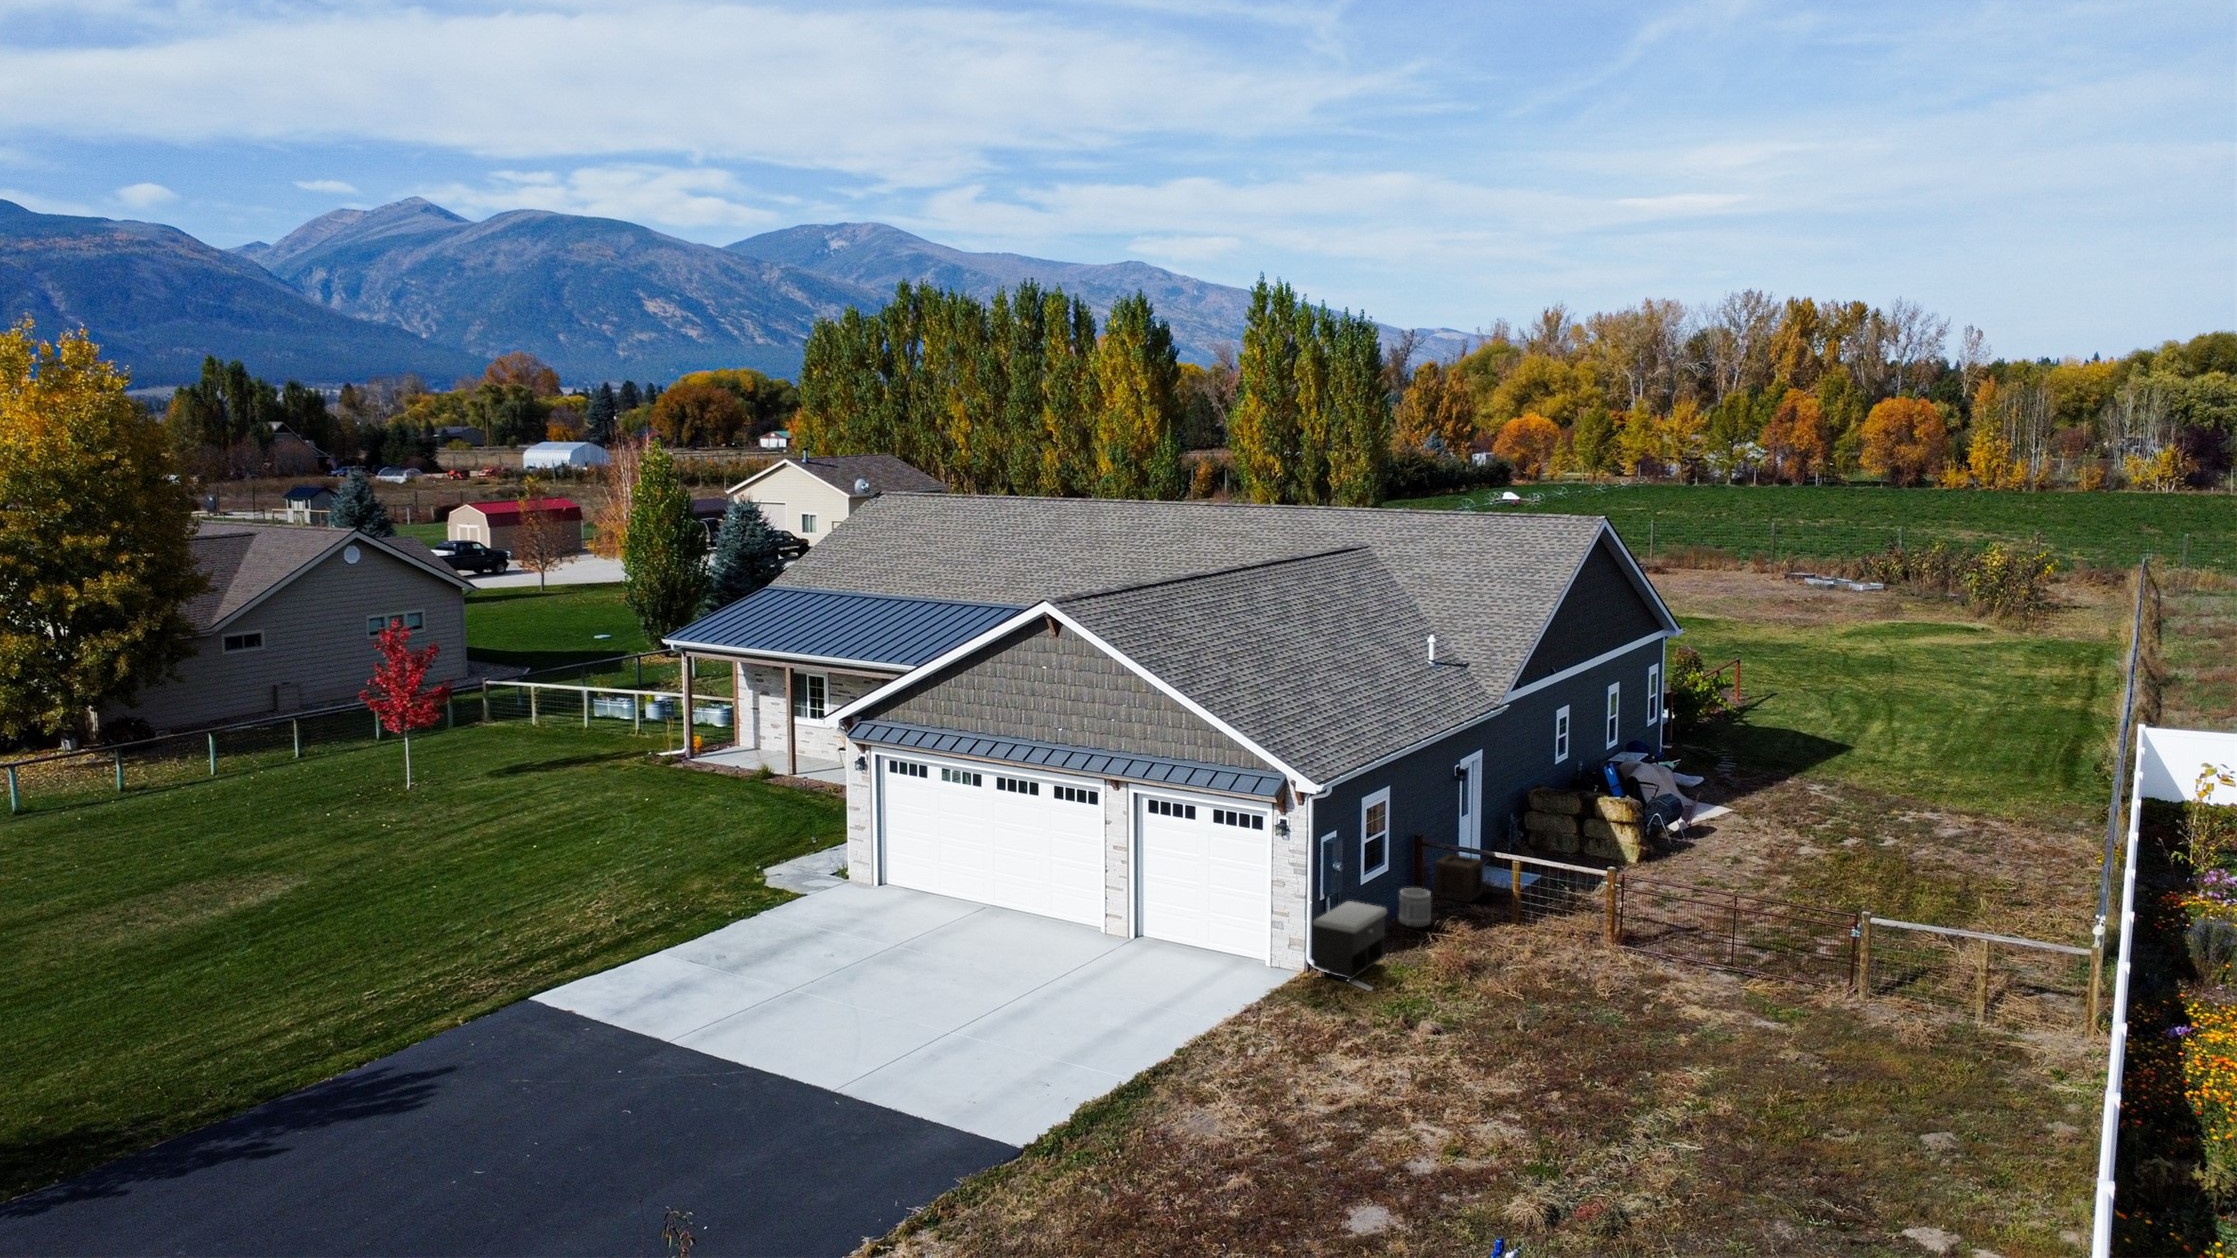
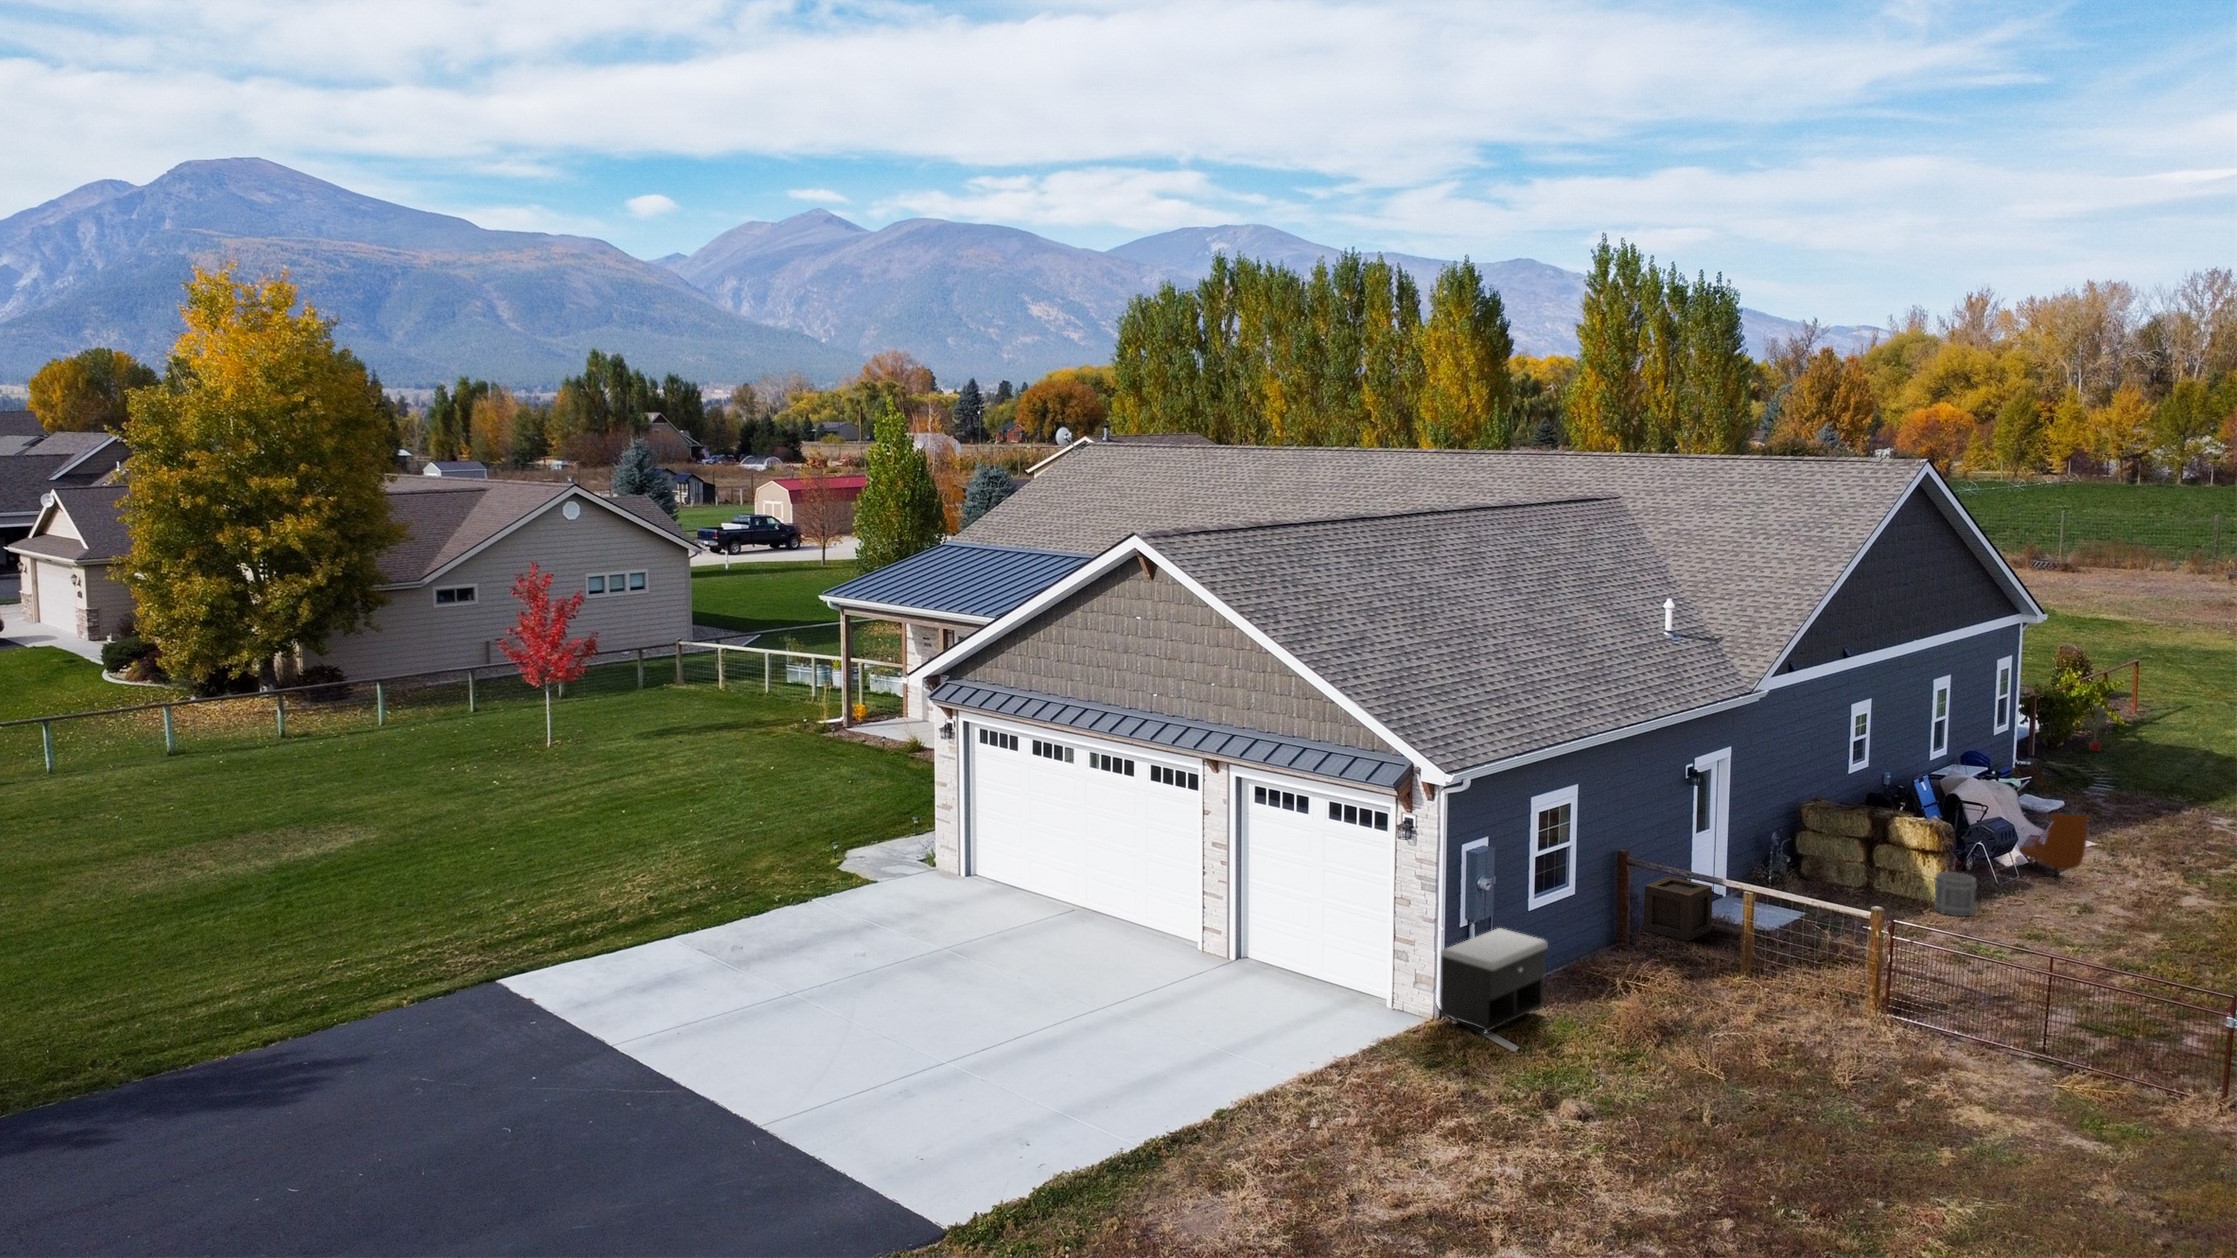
potted tree: none [1705,698,1727,737] -> present [2080,705,2108,752]
lounge chair: none [1681,789,1732,846] -> present [2019,813,2089,883]
bucket: present [1399,888,1431,927] -> present [1934,872,1977,916]

